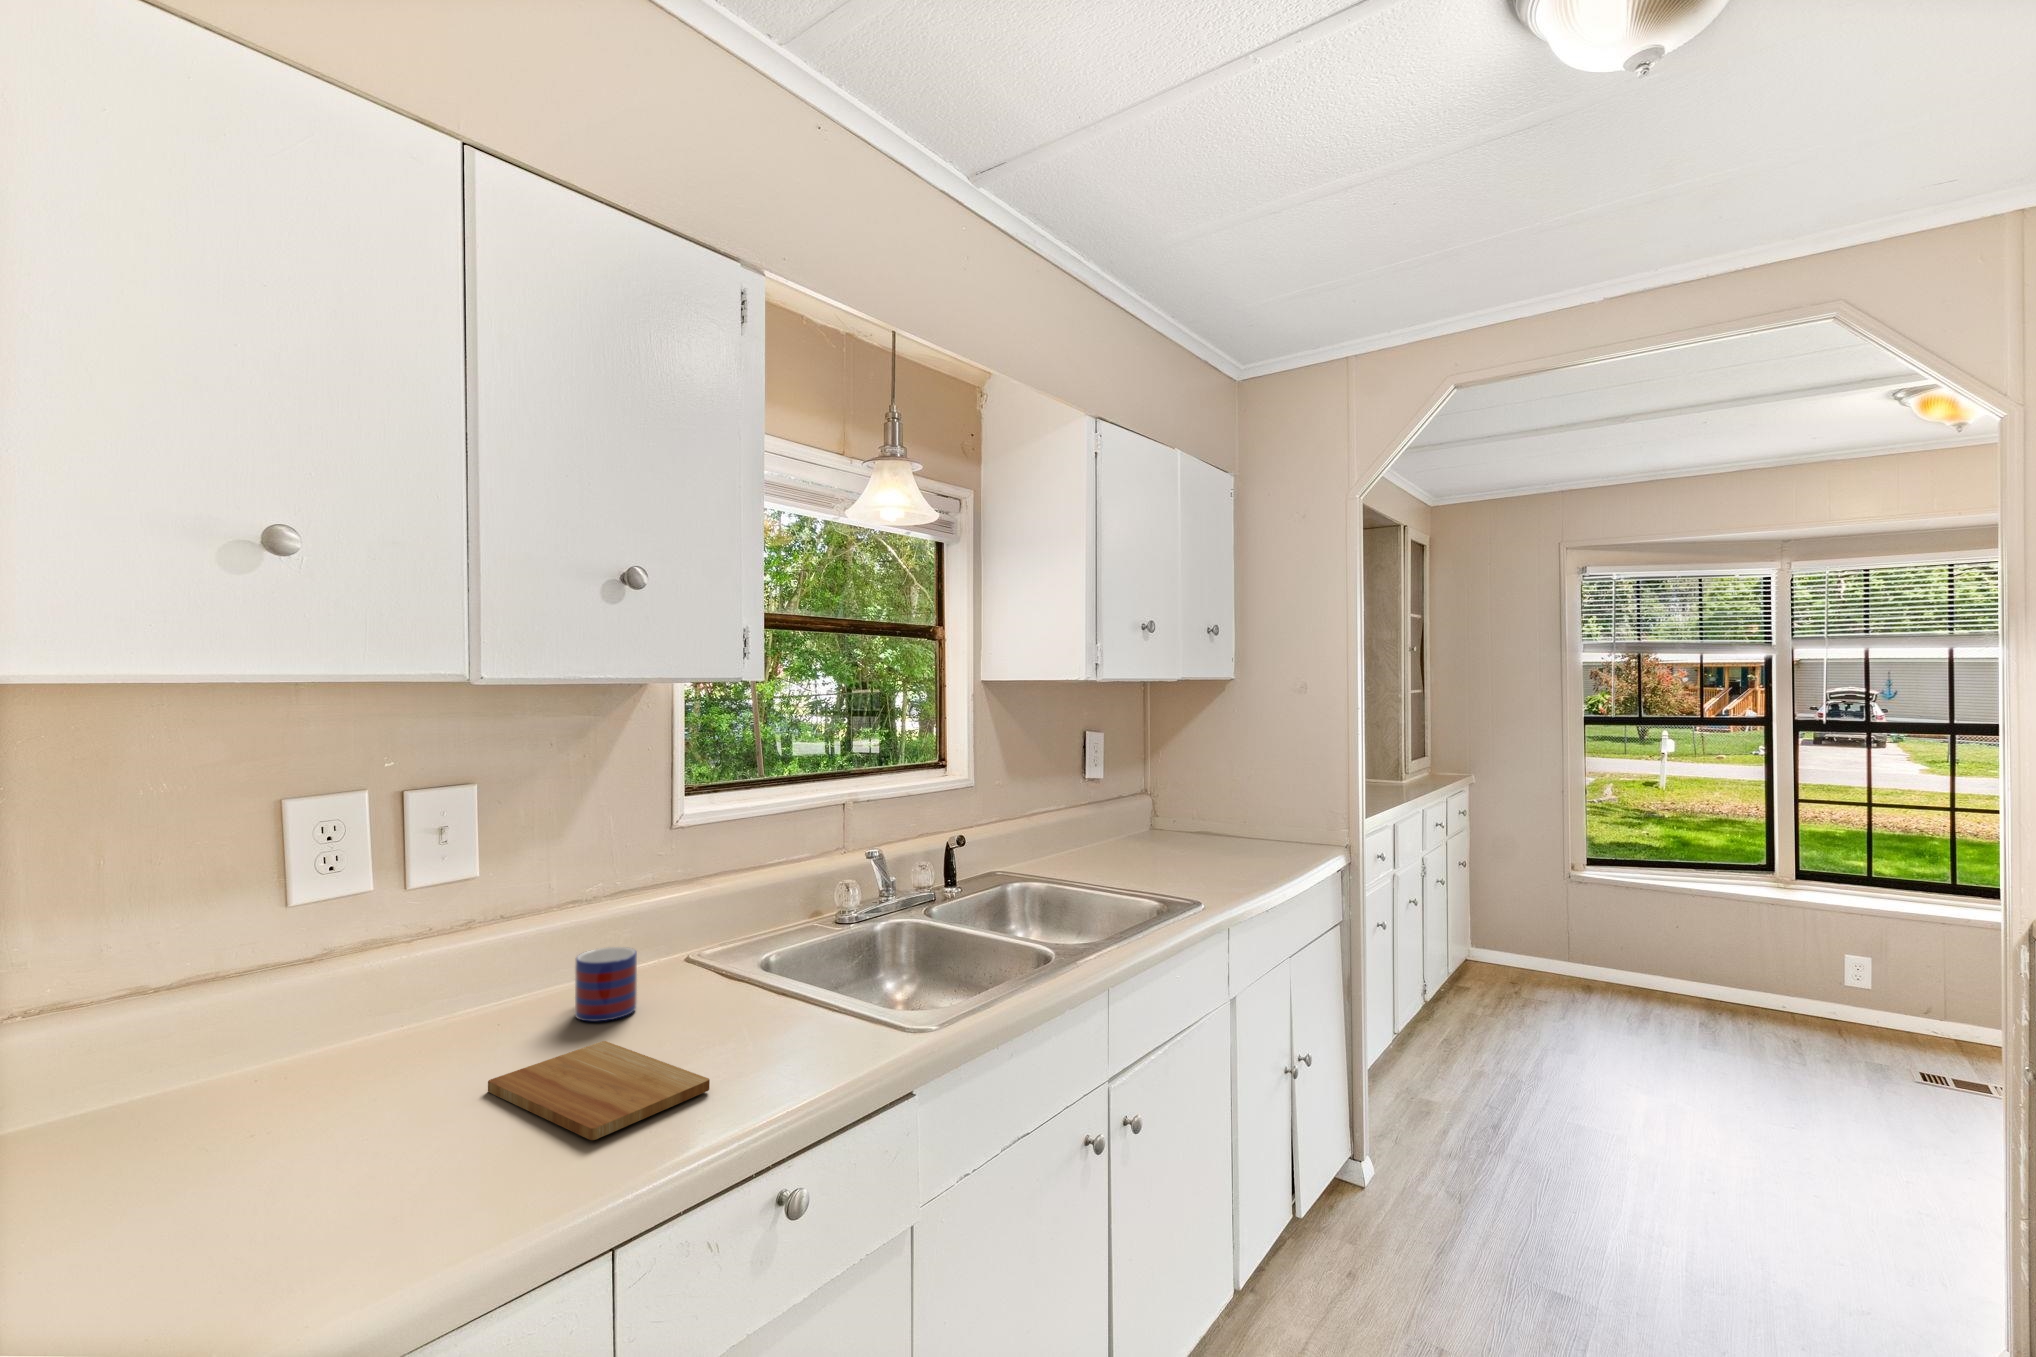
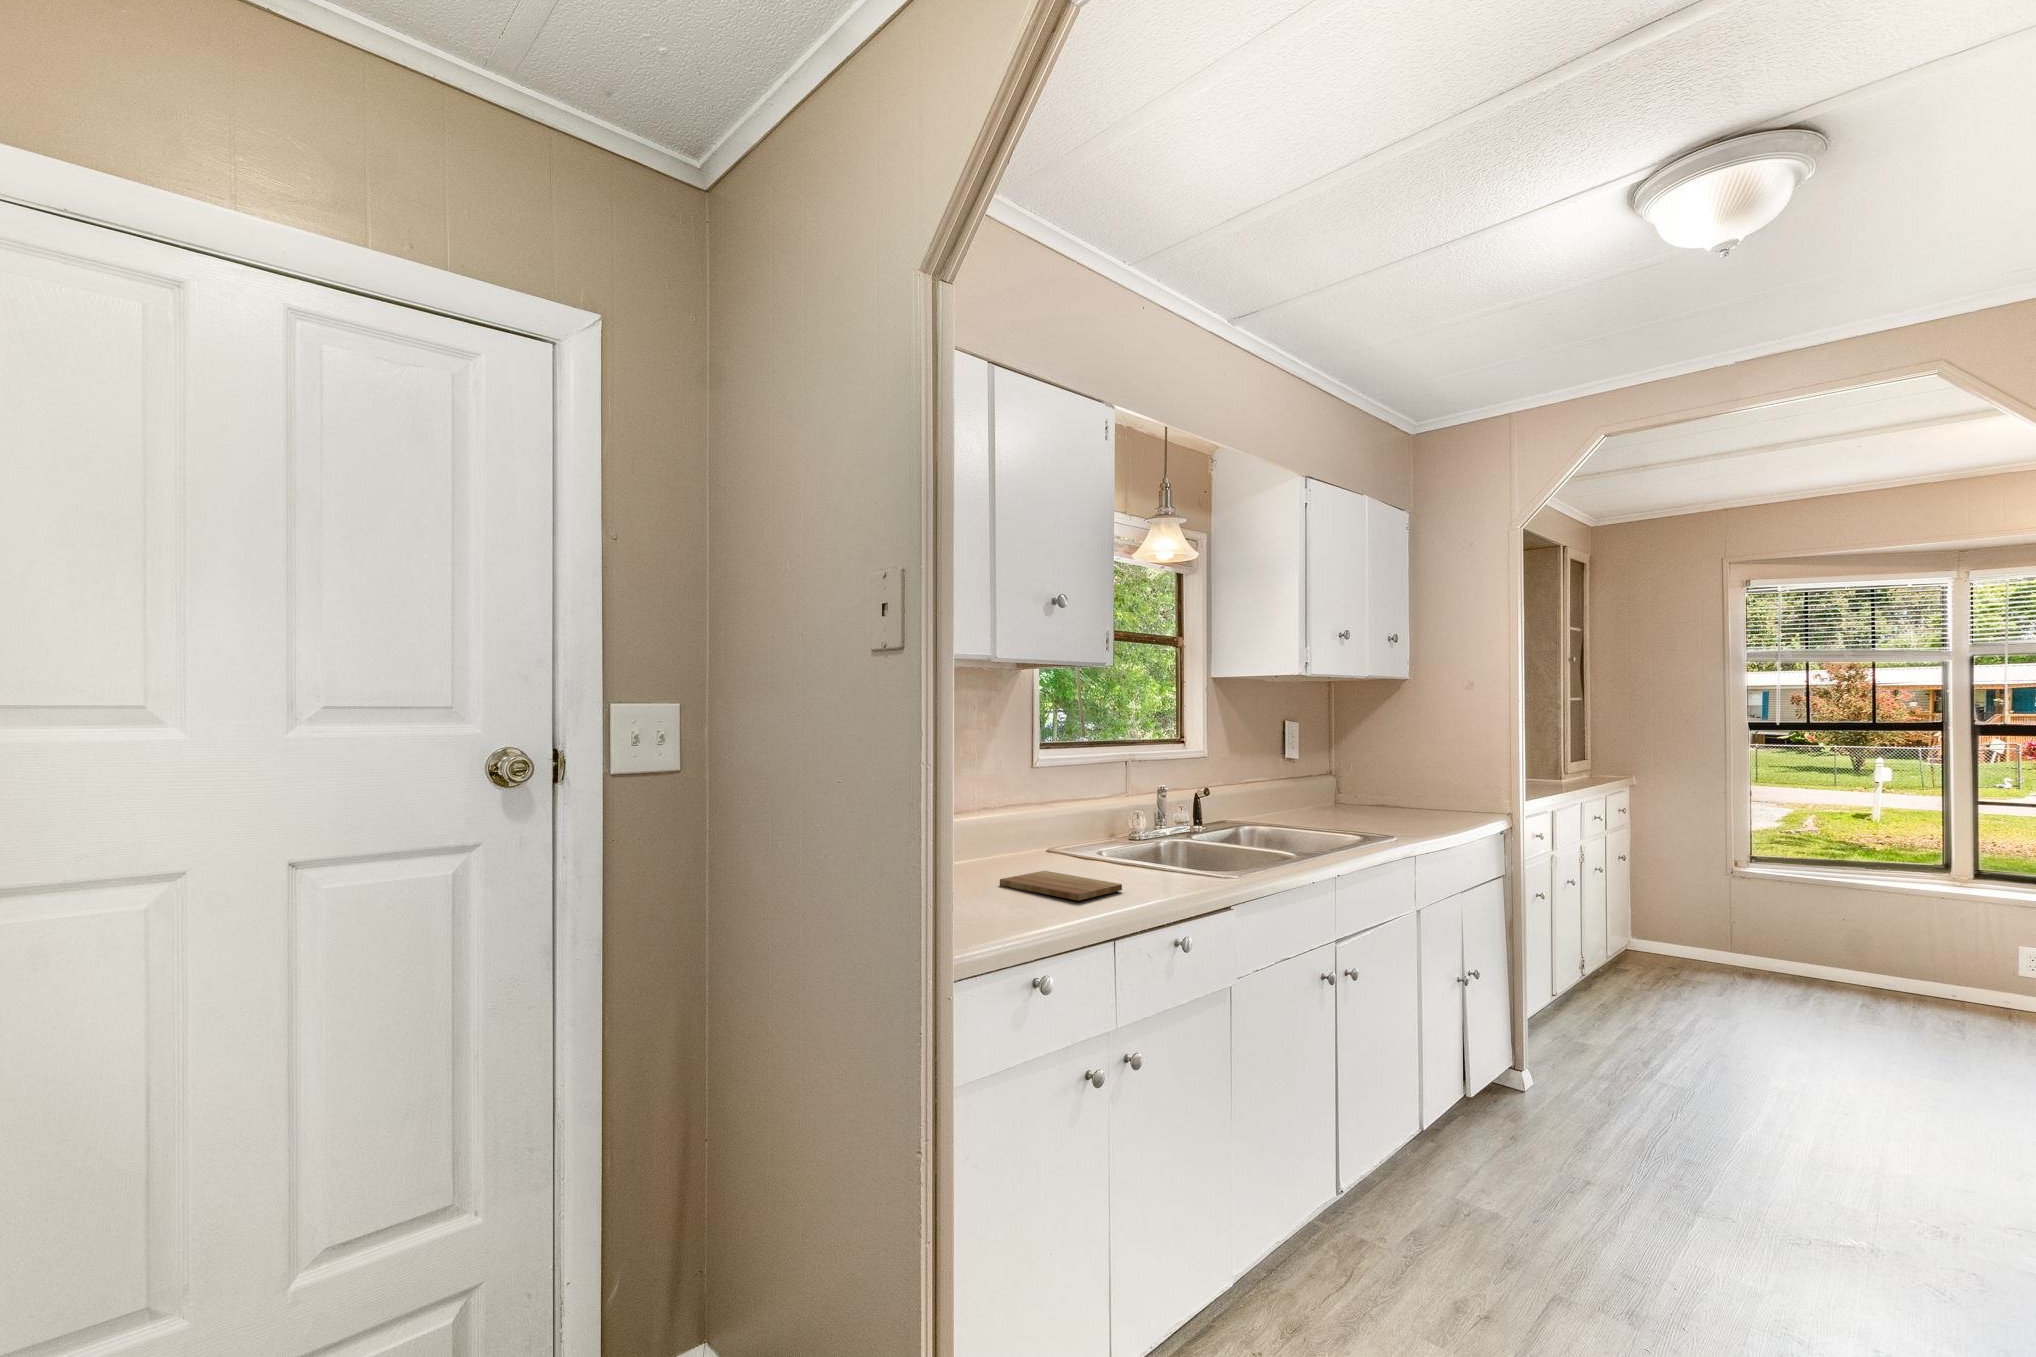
mug: present [575,947,637,1021] -> none [1012,826,1046,866]

